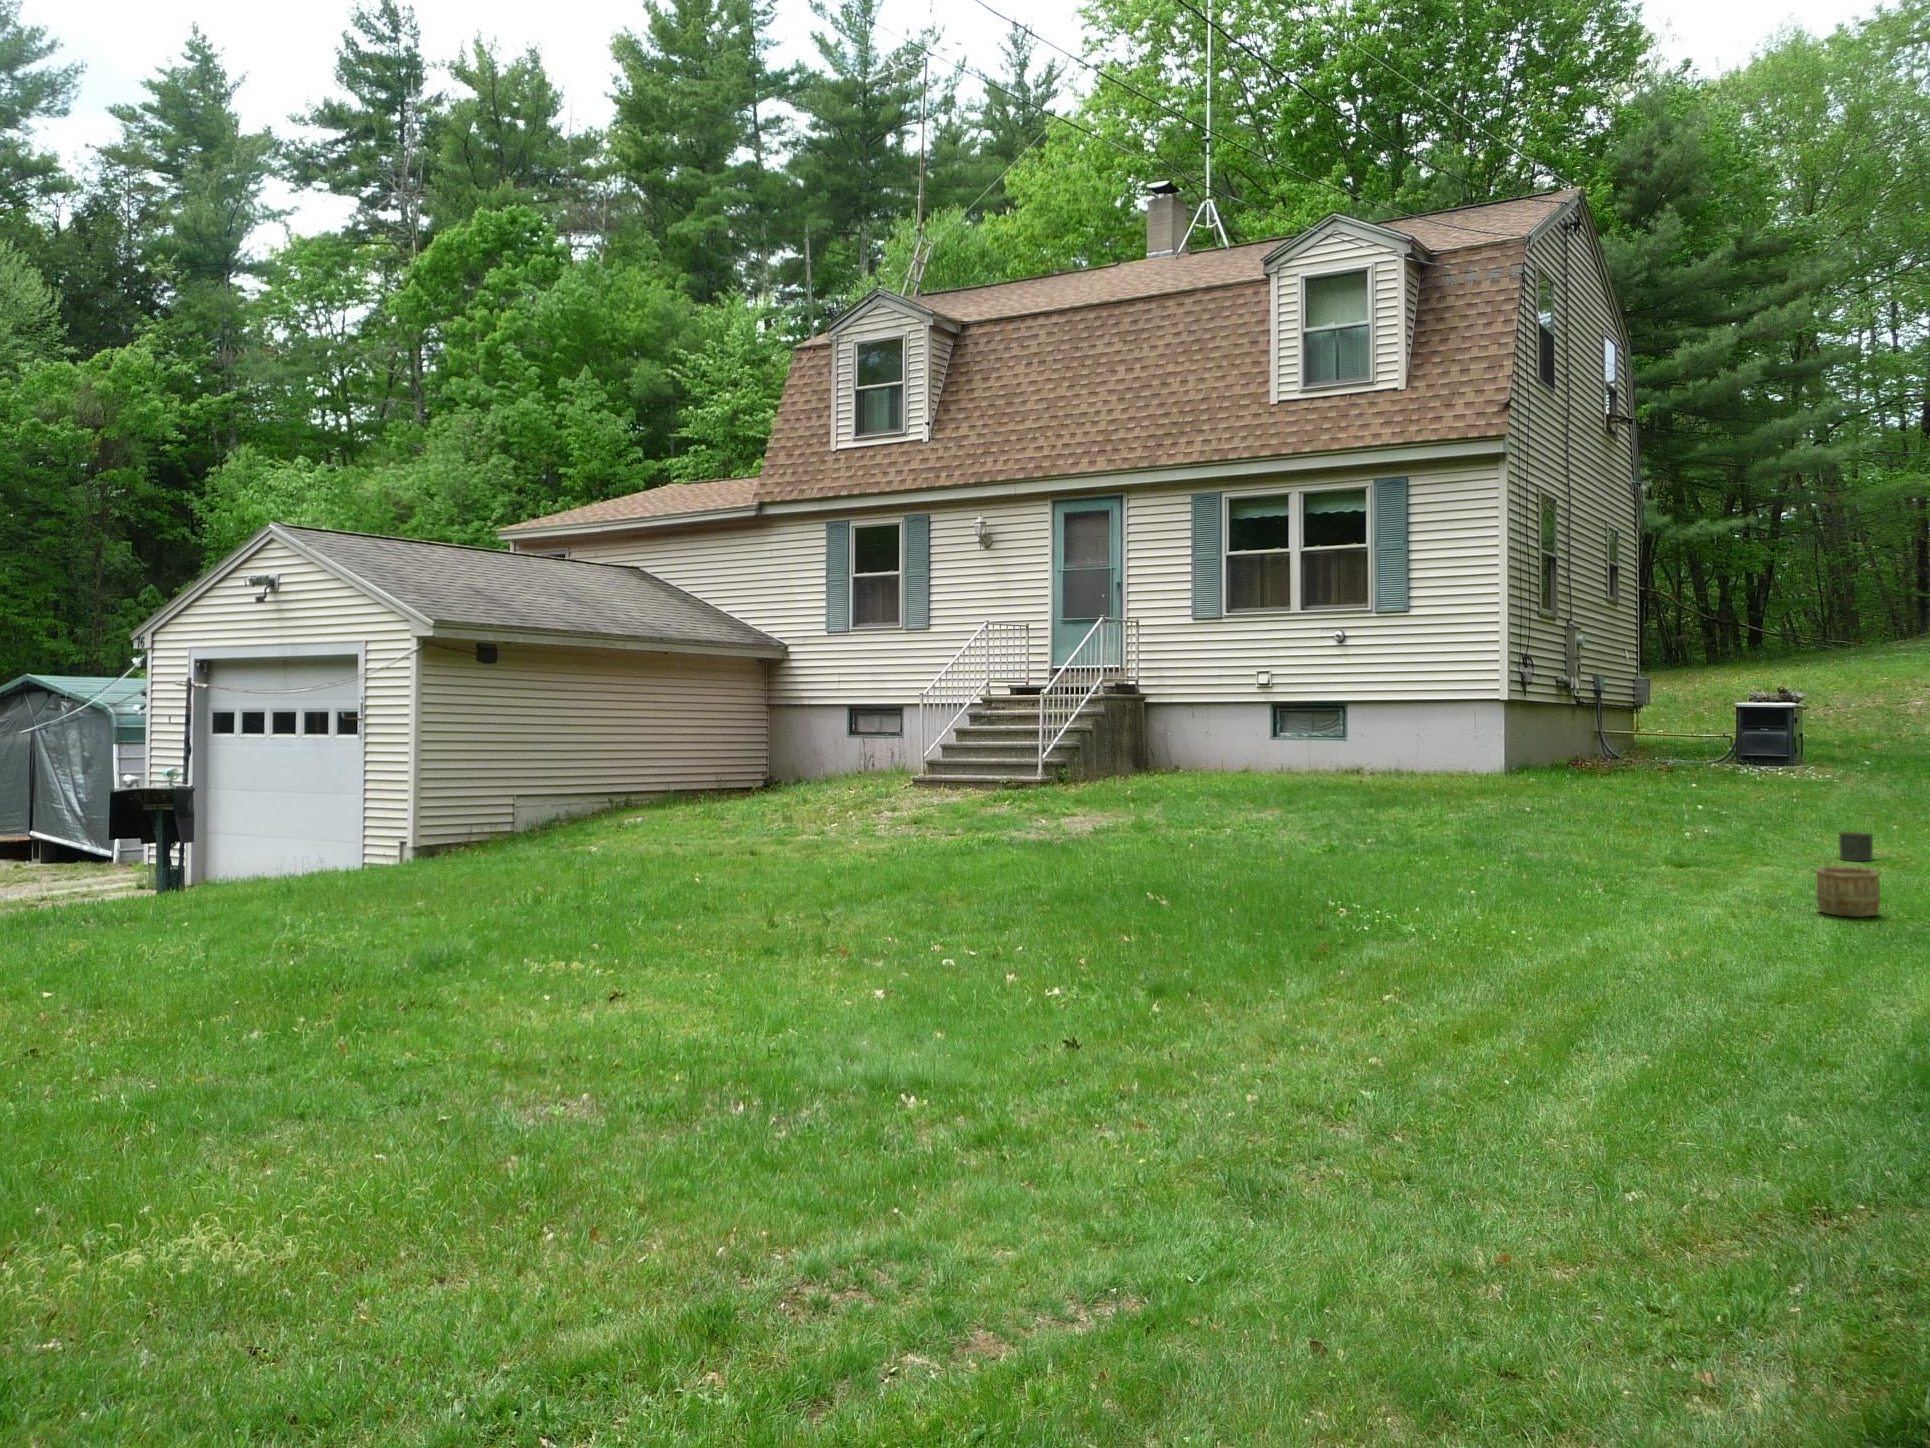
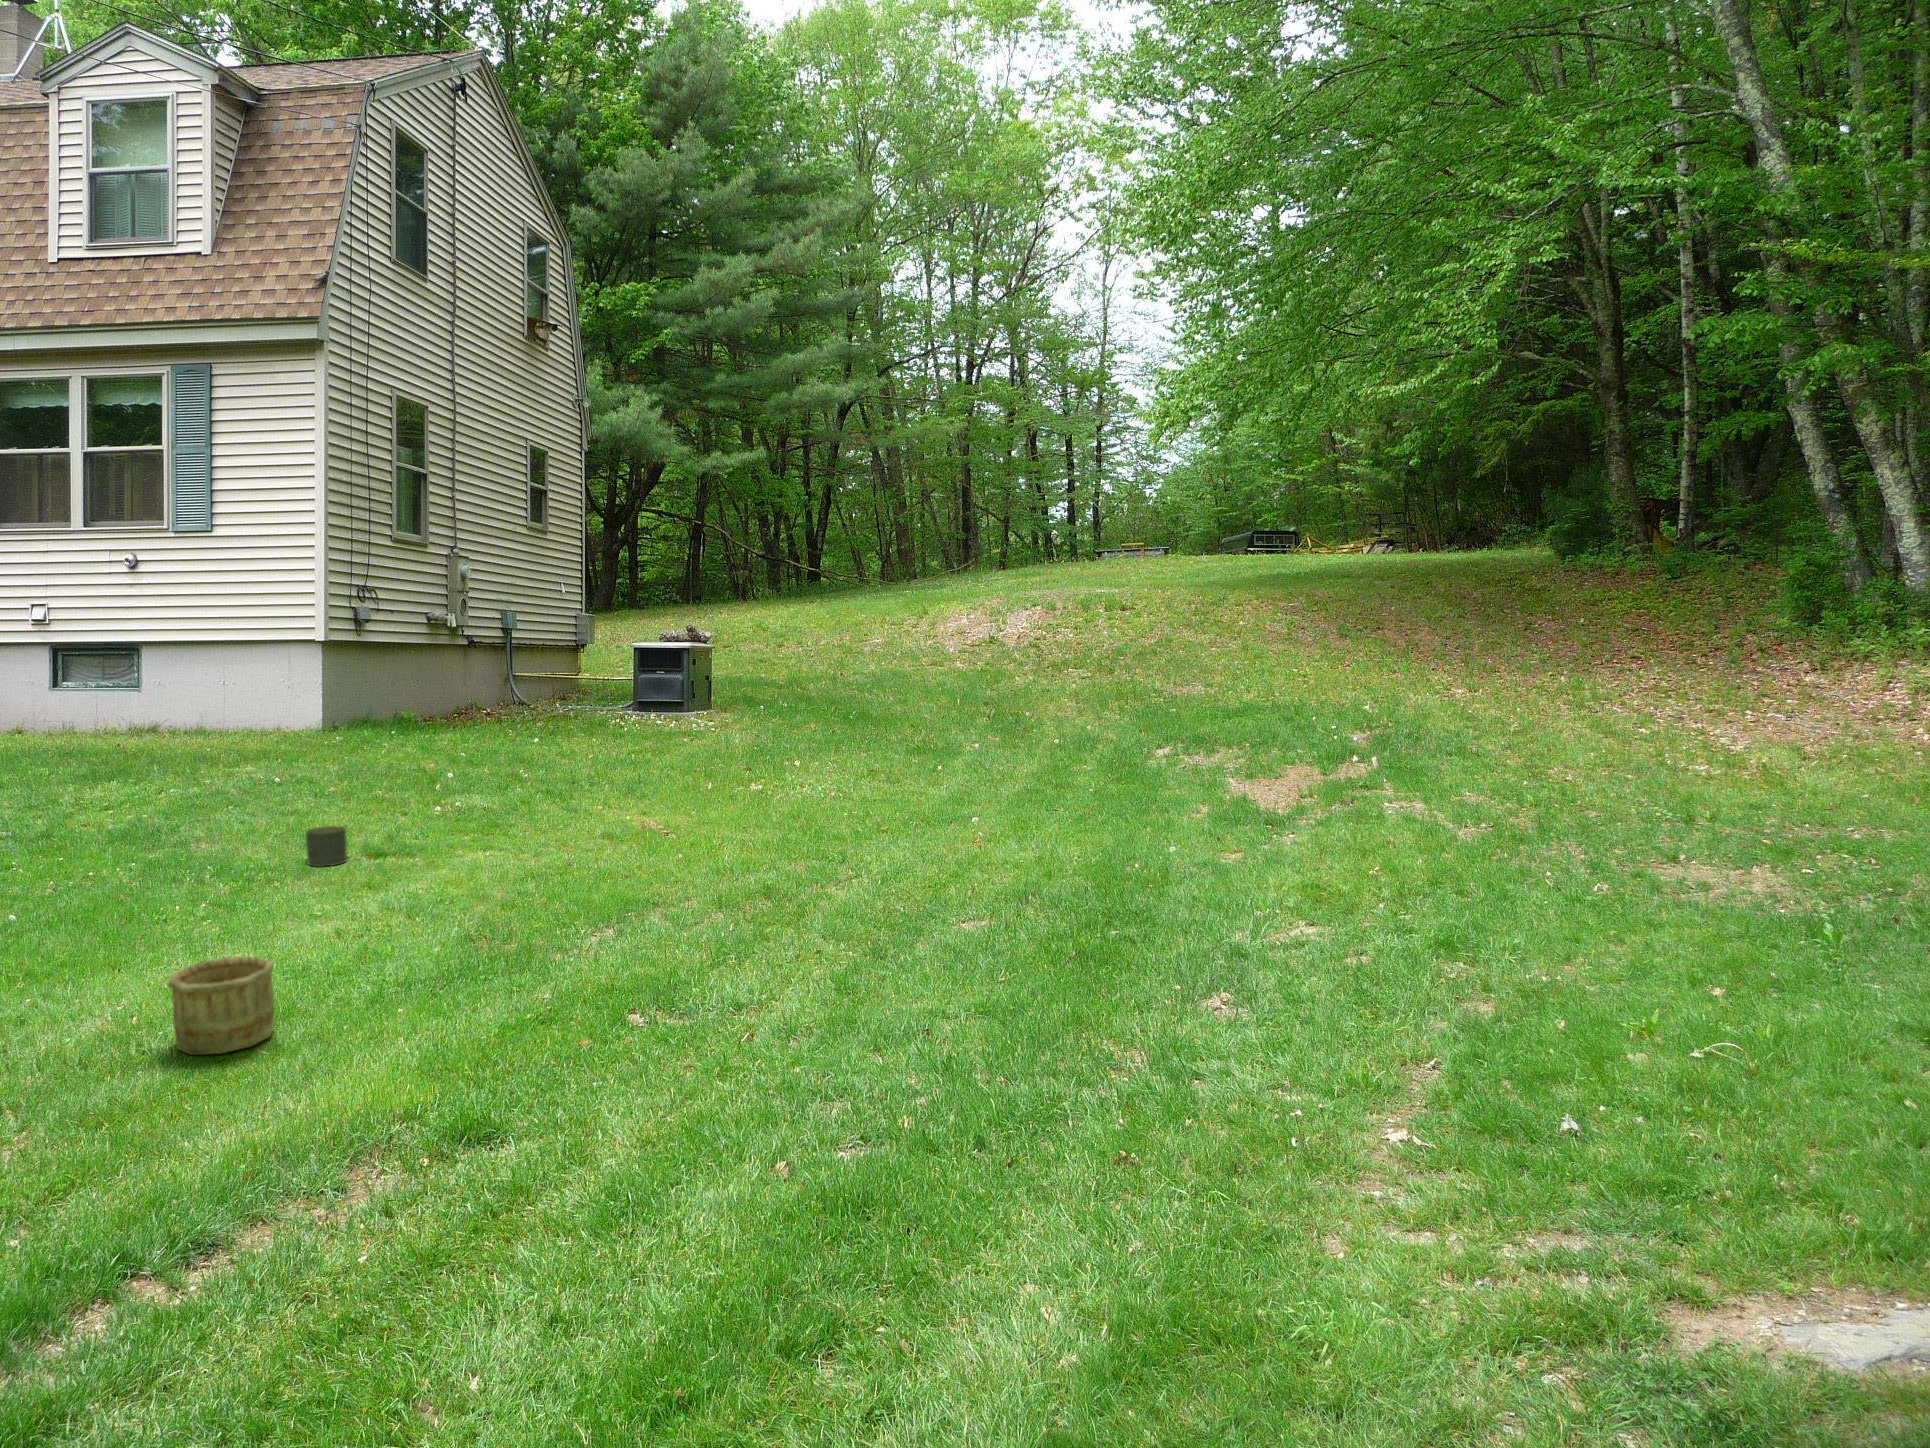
planter: present [1839,832,1873,861] -> present [305,826,347,867]

